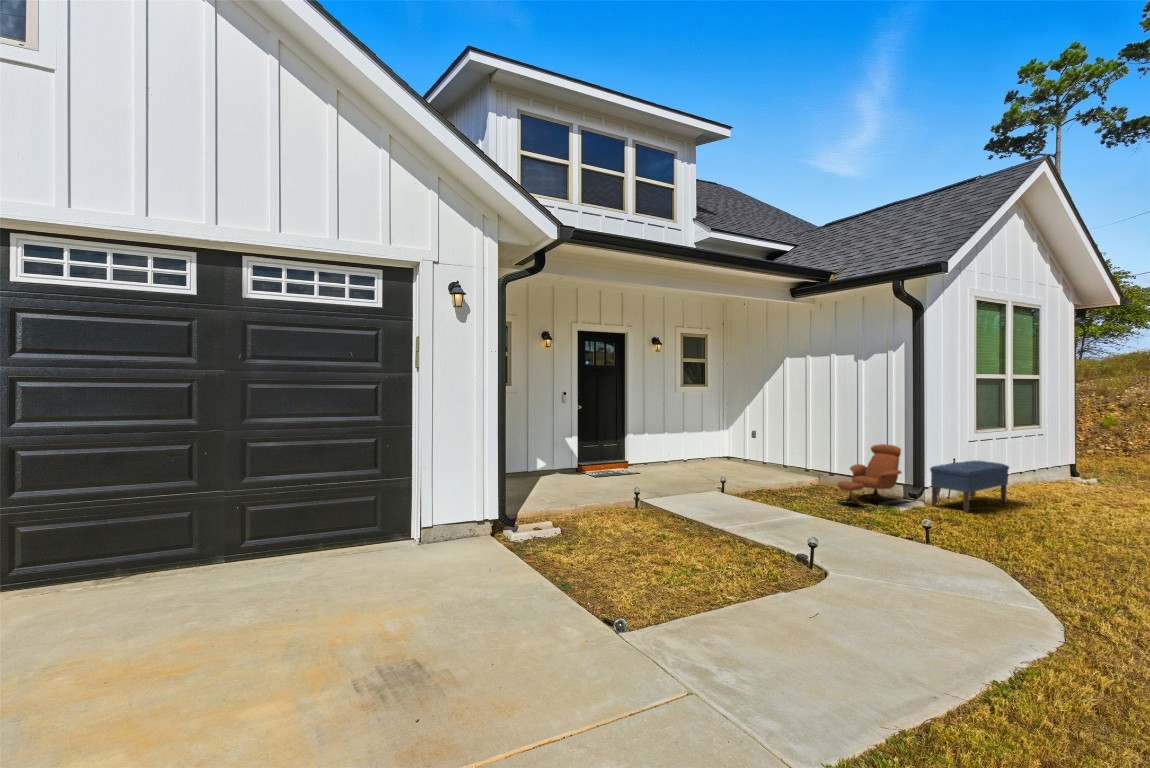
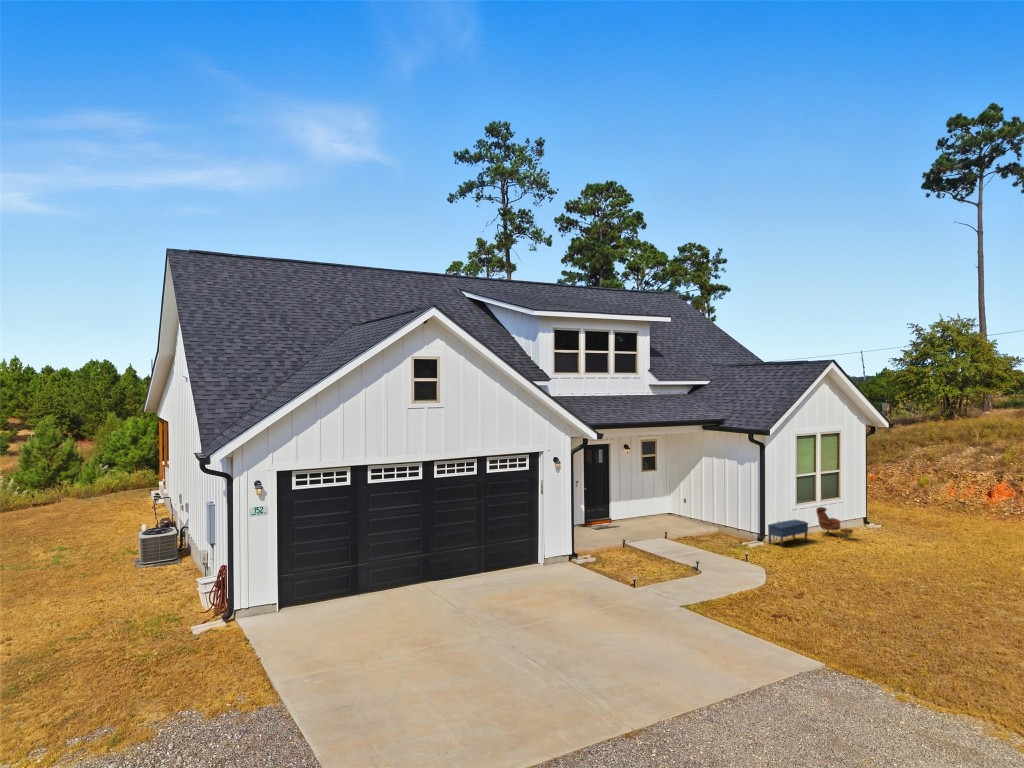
lounge chair: present [837,444,902,506] -> present [816,507,853,539]

